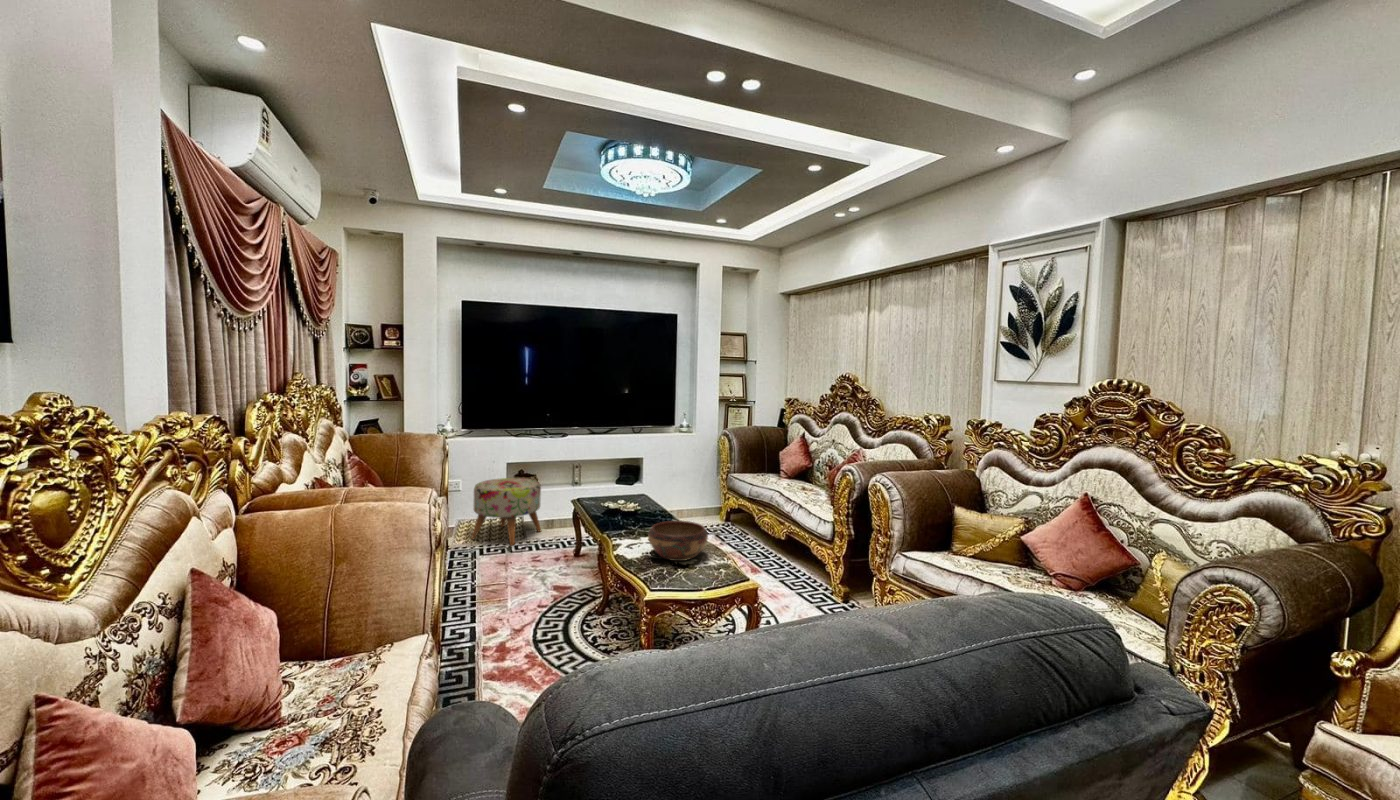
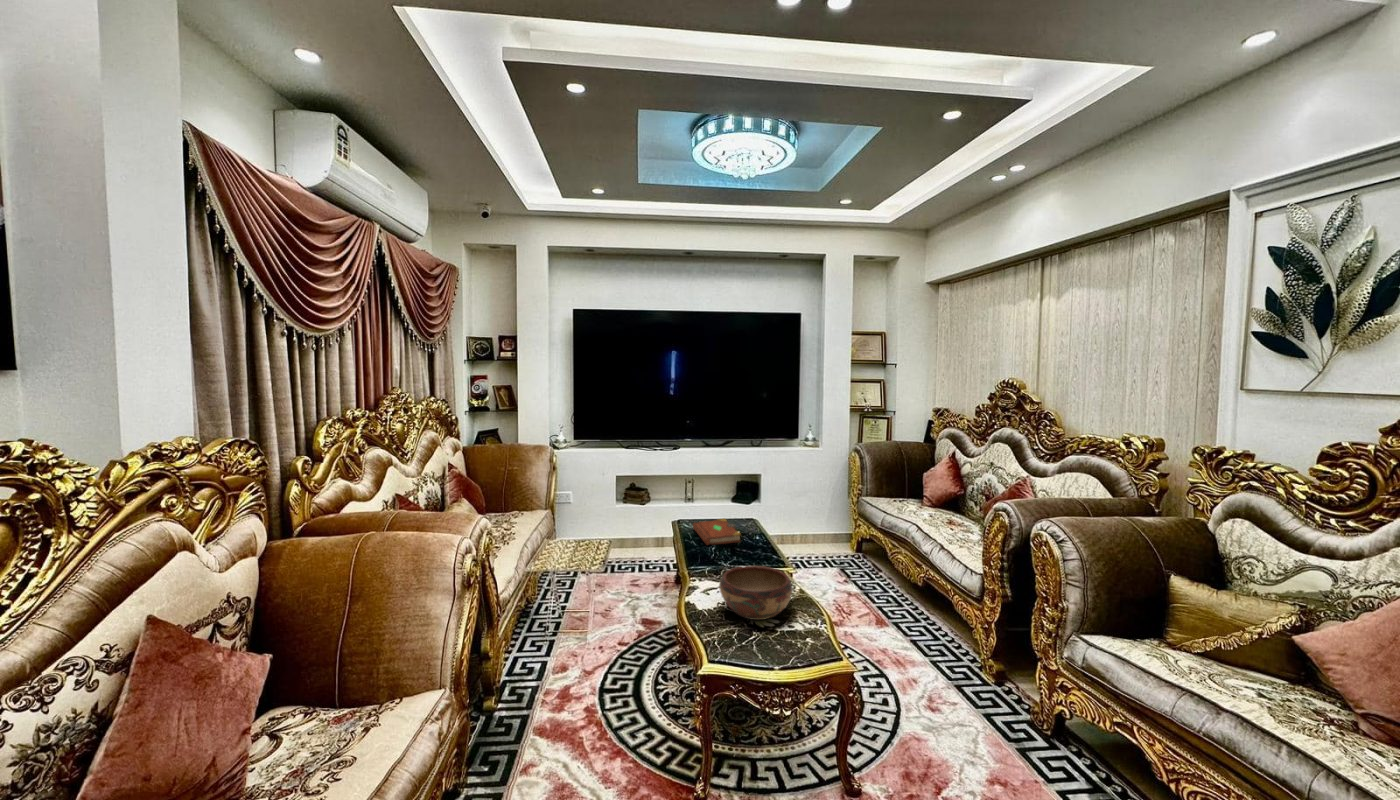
ottoman: present [471,478,541,545] -> none [585,493,653,564]
book: none [594,493,643,515] -> present [693,519,741,545]

